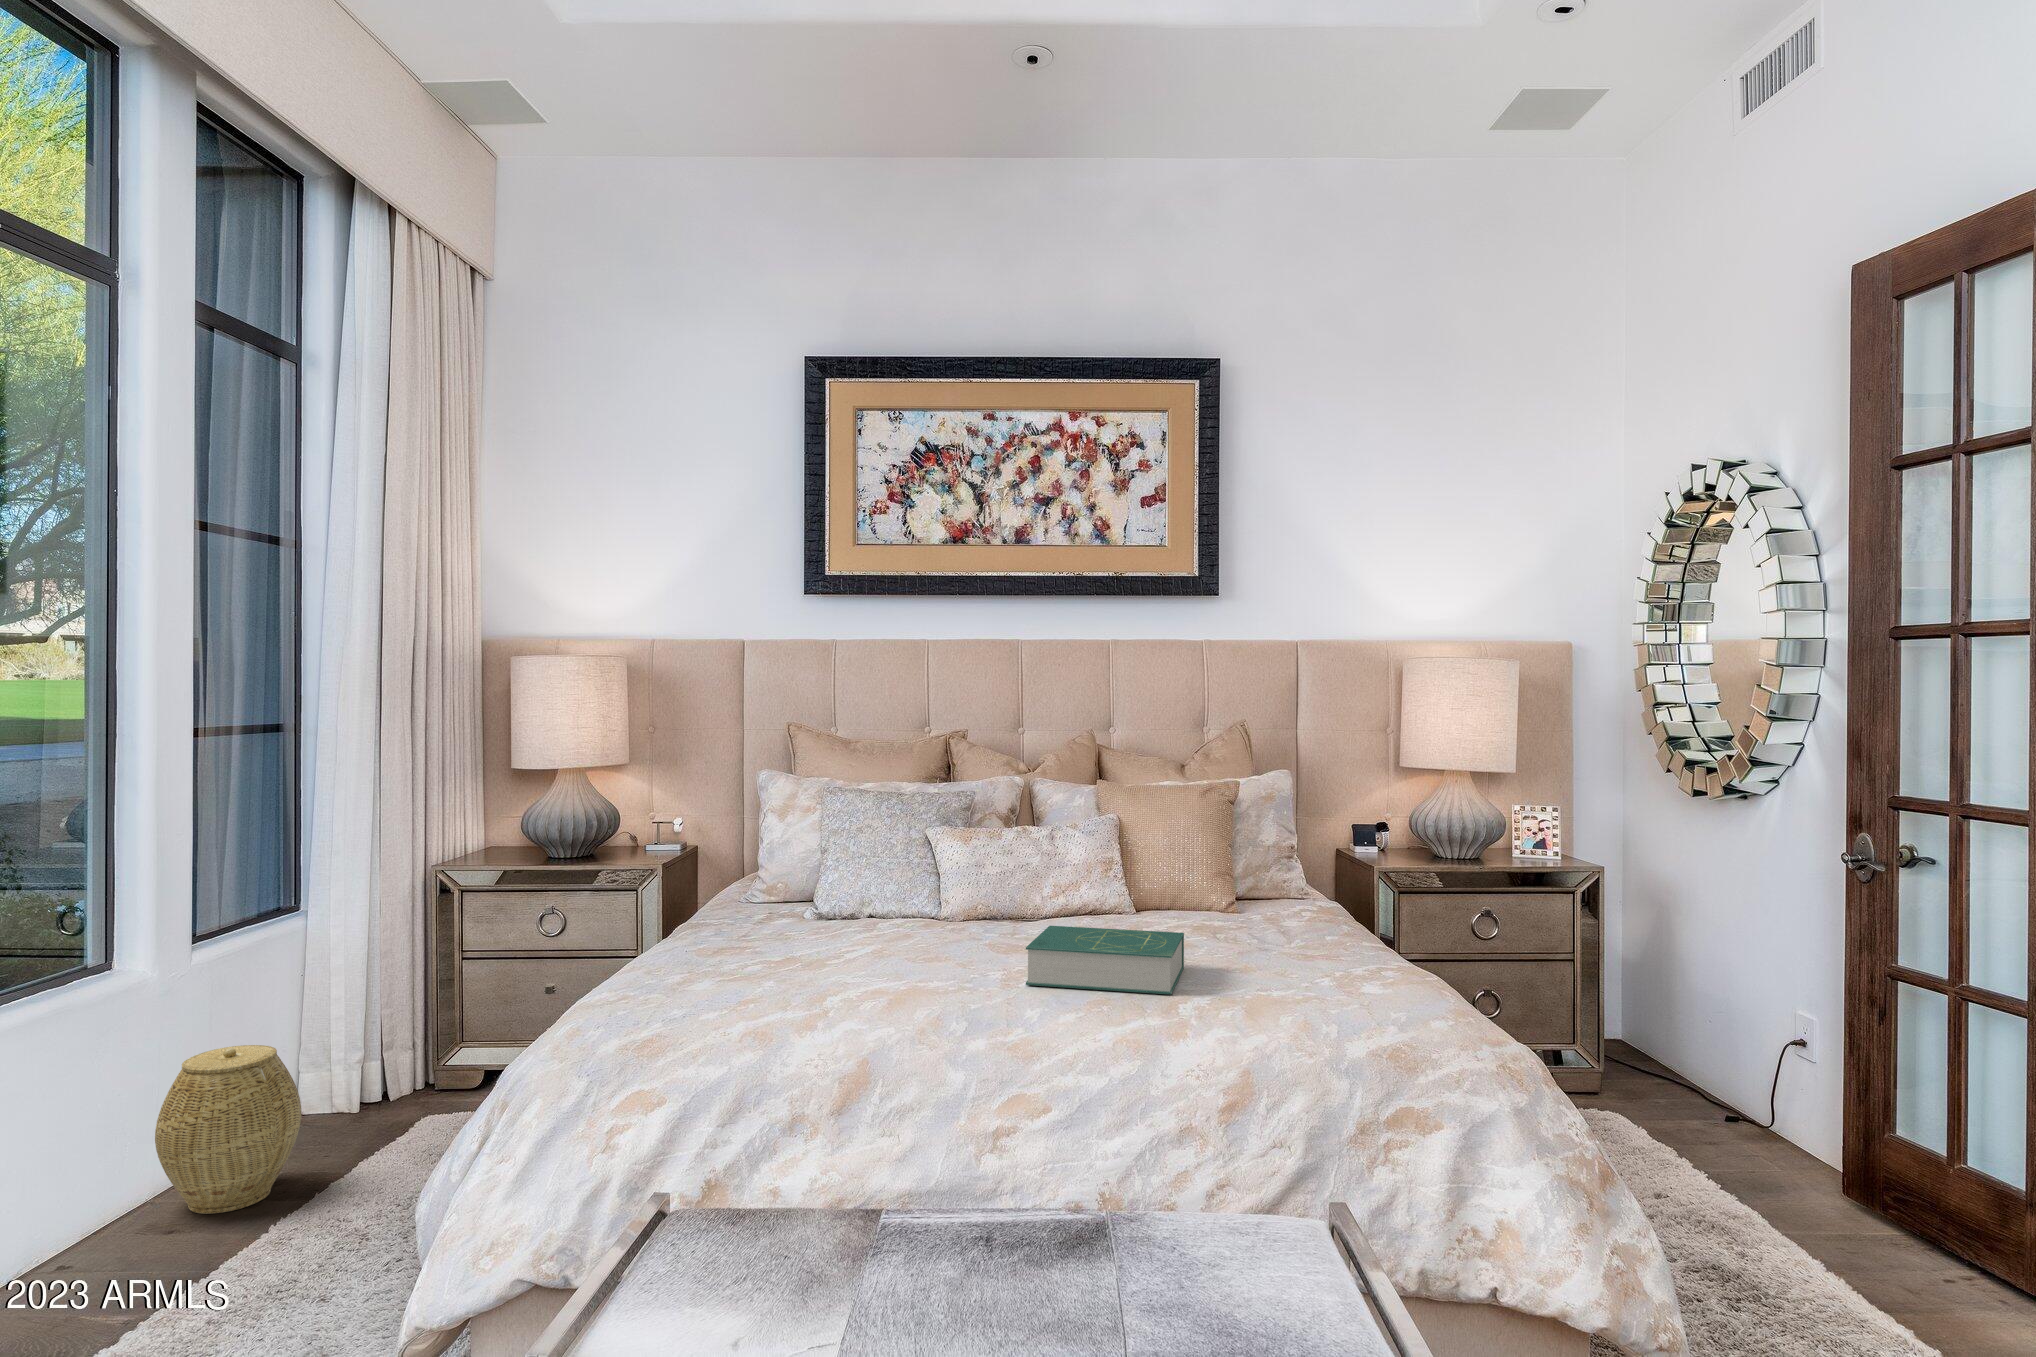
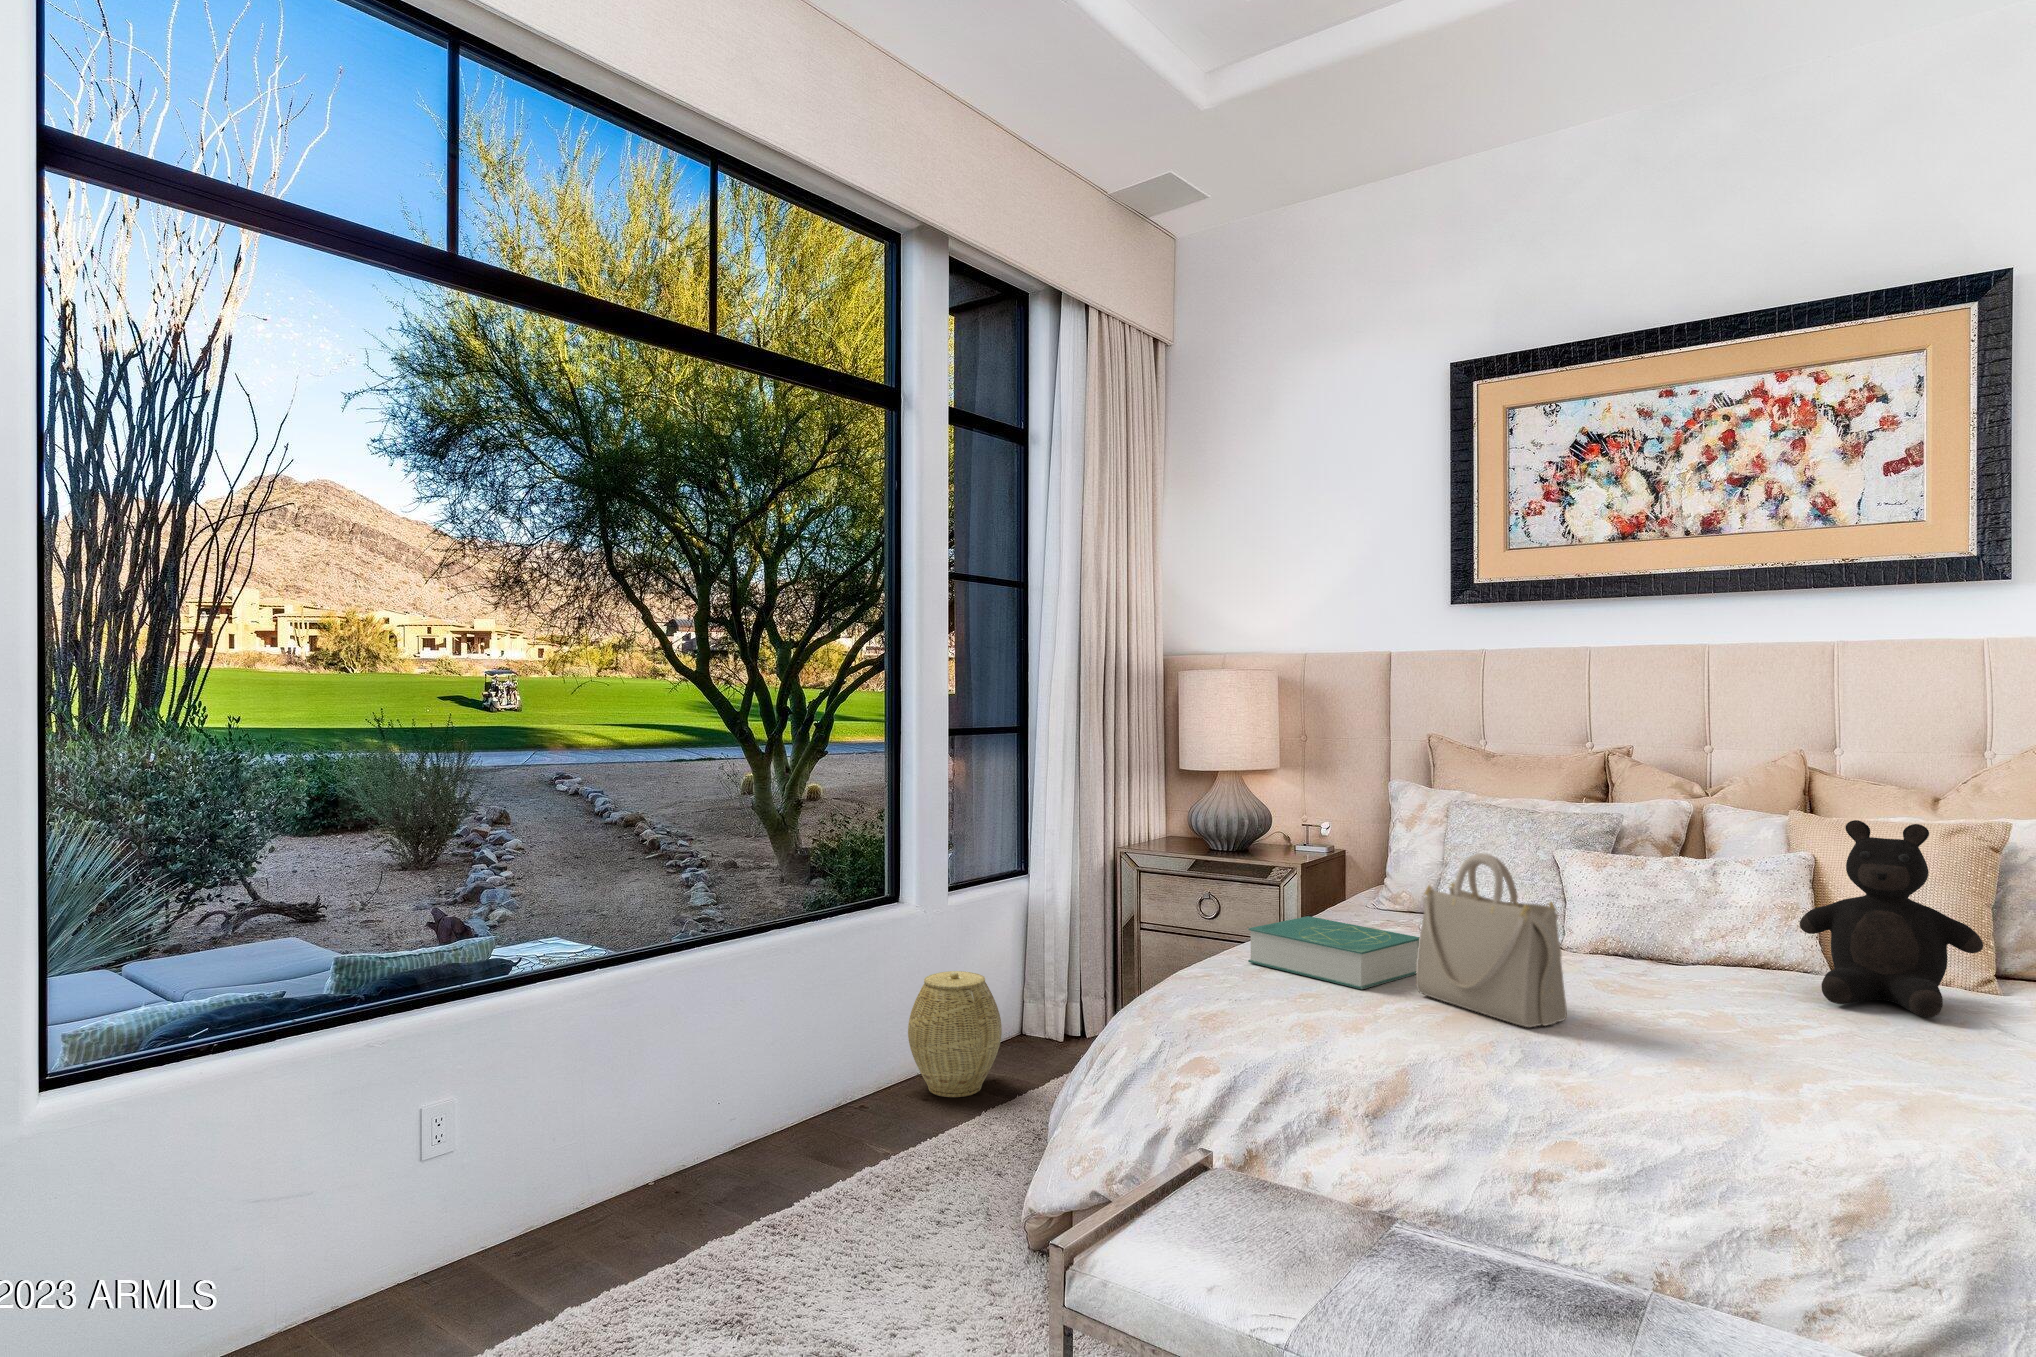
teddy bear: none [1121,787,1236,936] -> present [1800,820,1983,1017]
handbag: none [847,837,982,992] -> present [1416,853,1567,1027]
book: present [1026,926,1184,994] -> present [1248,916,1420,989]

